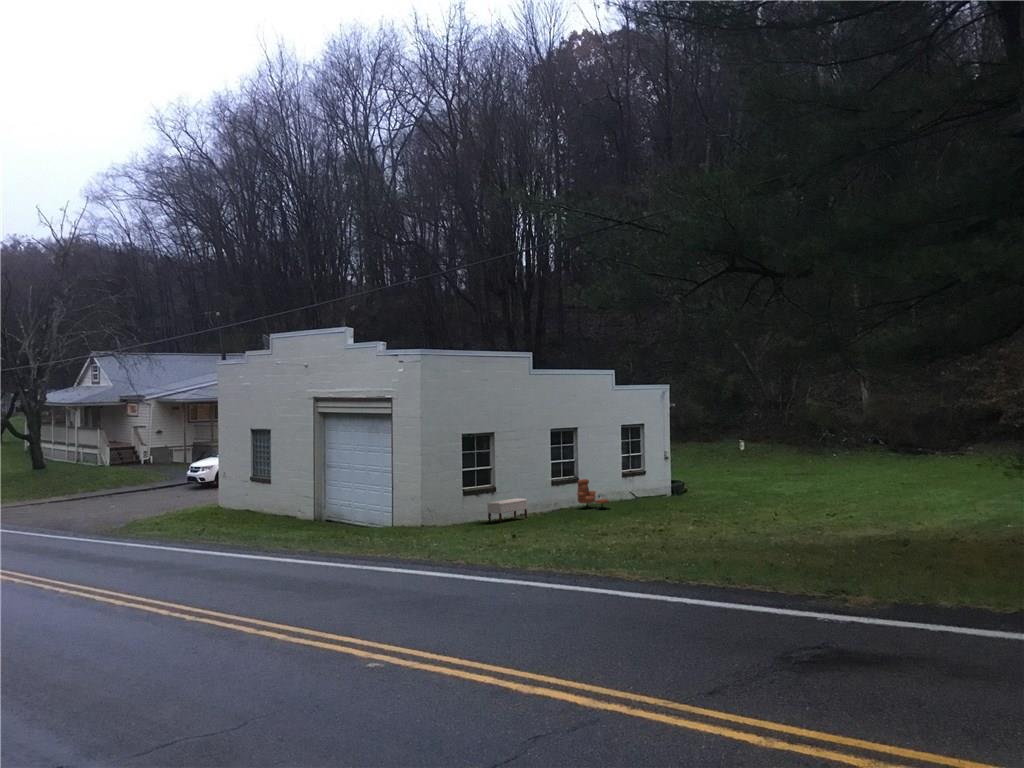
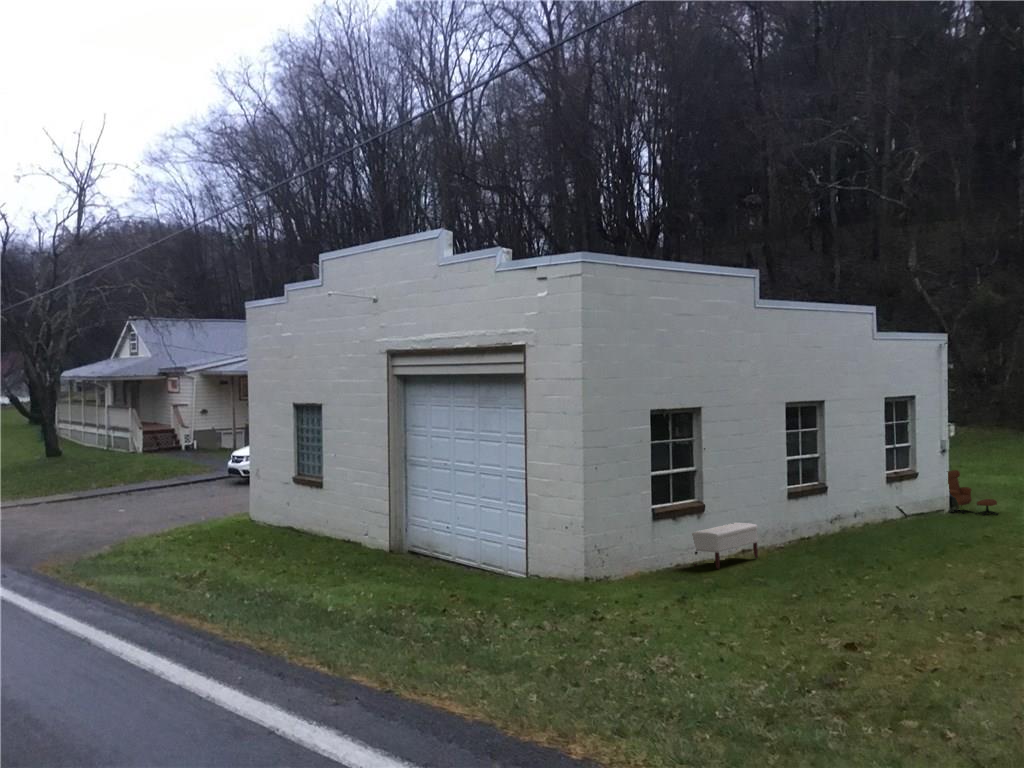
lounge chair: present [577,479,609,510] -> present [947,470,998,515]

